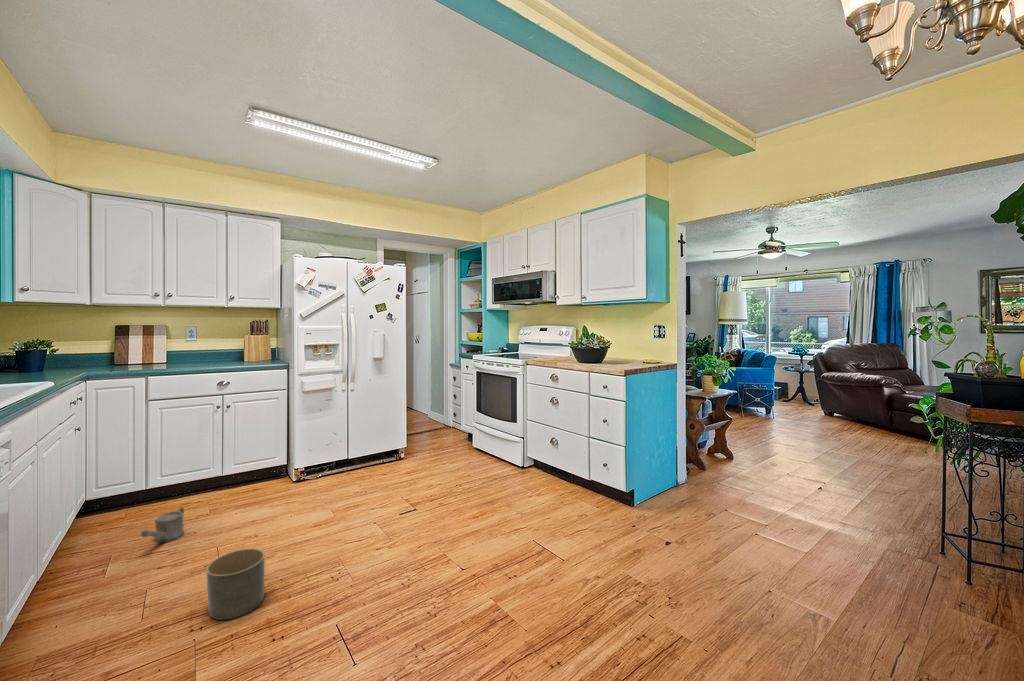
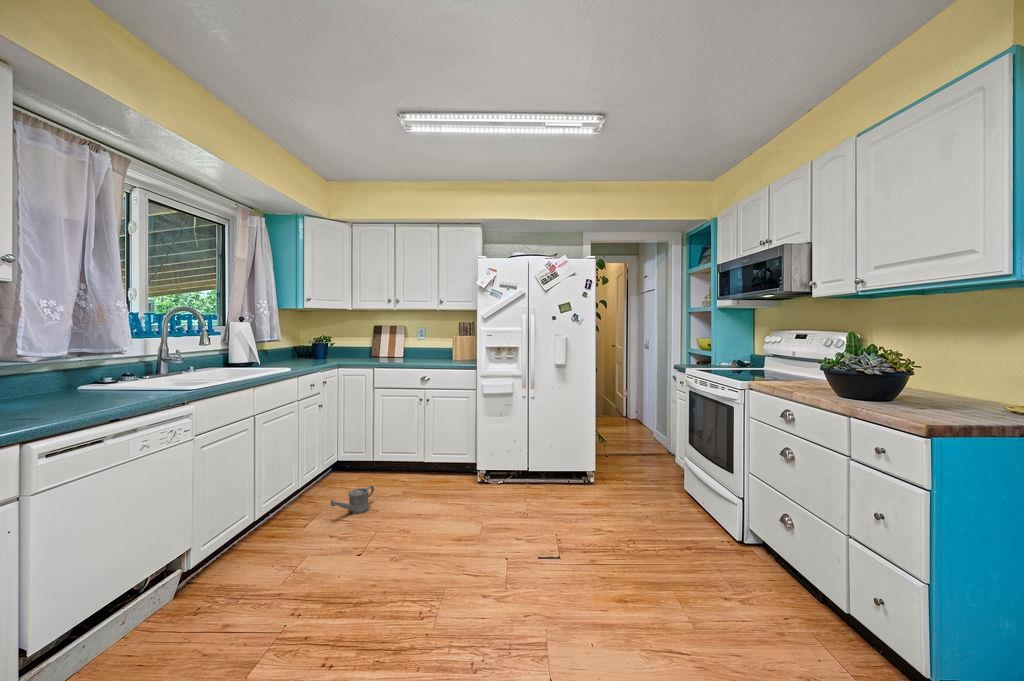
planter: present [206,549,265,620] -> none [309,549,361,619]

